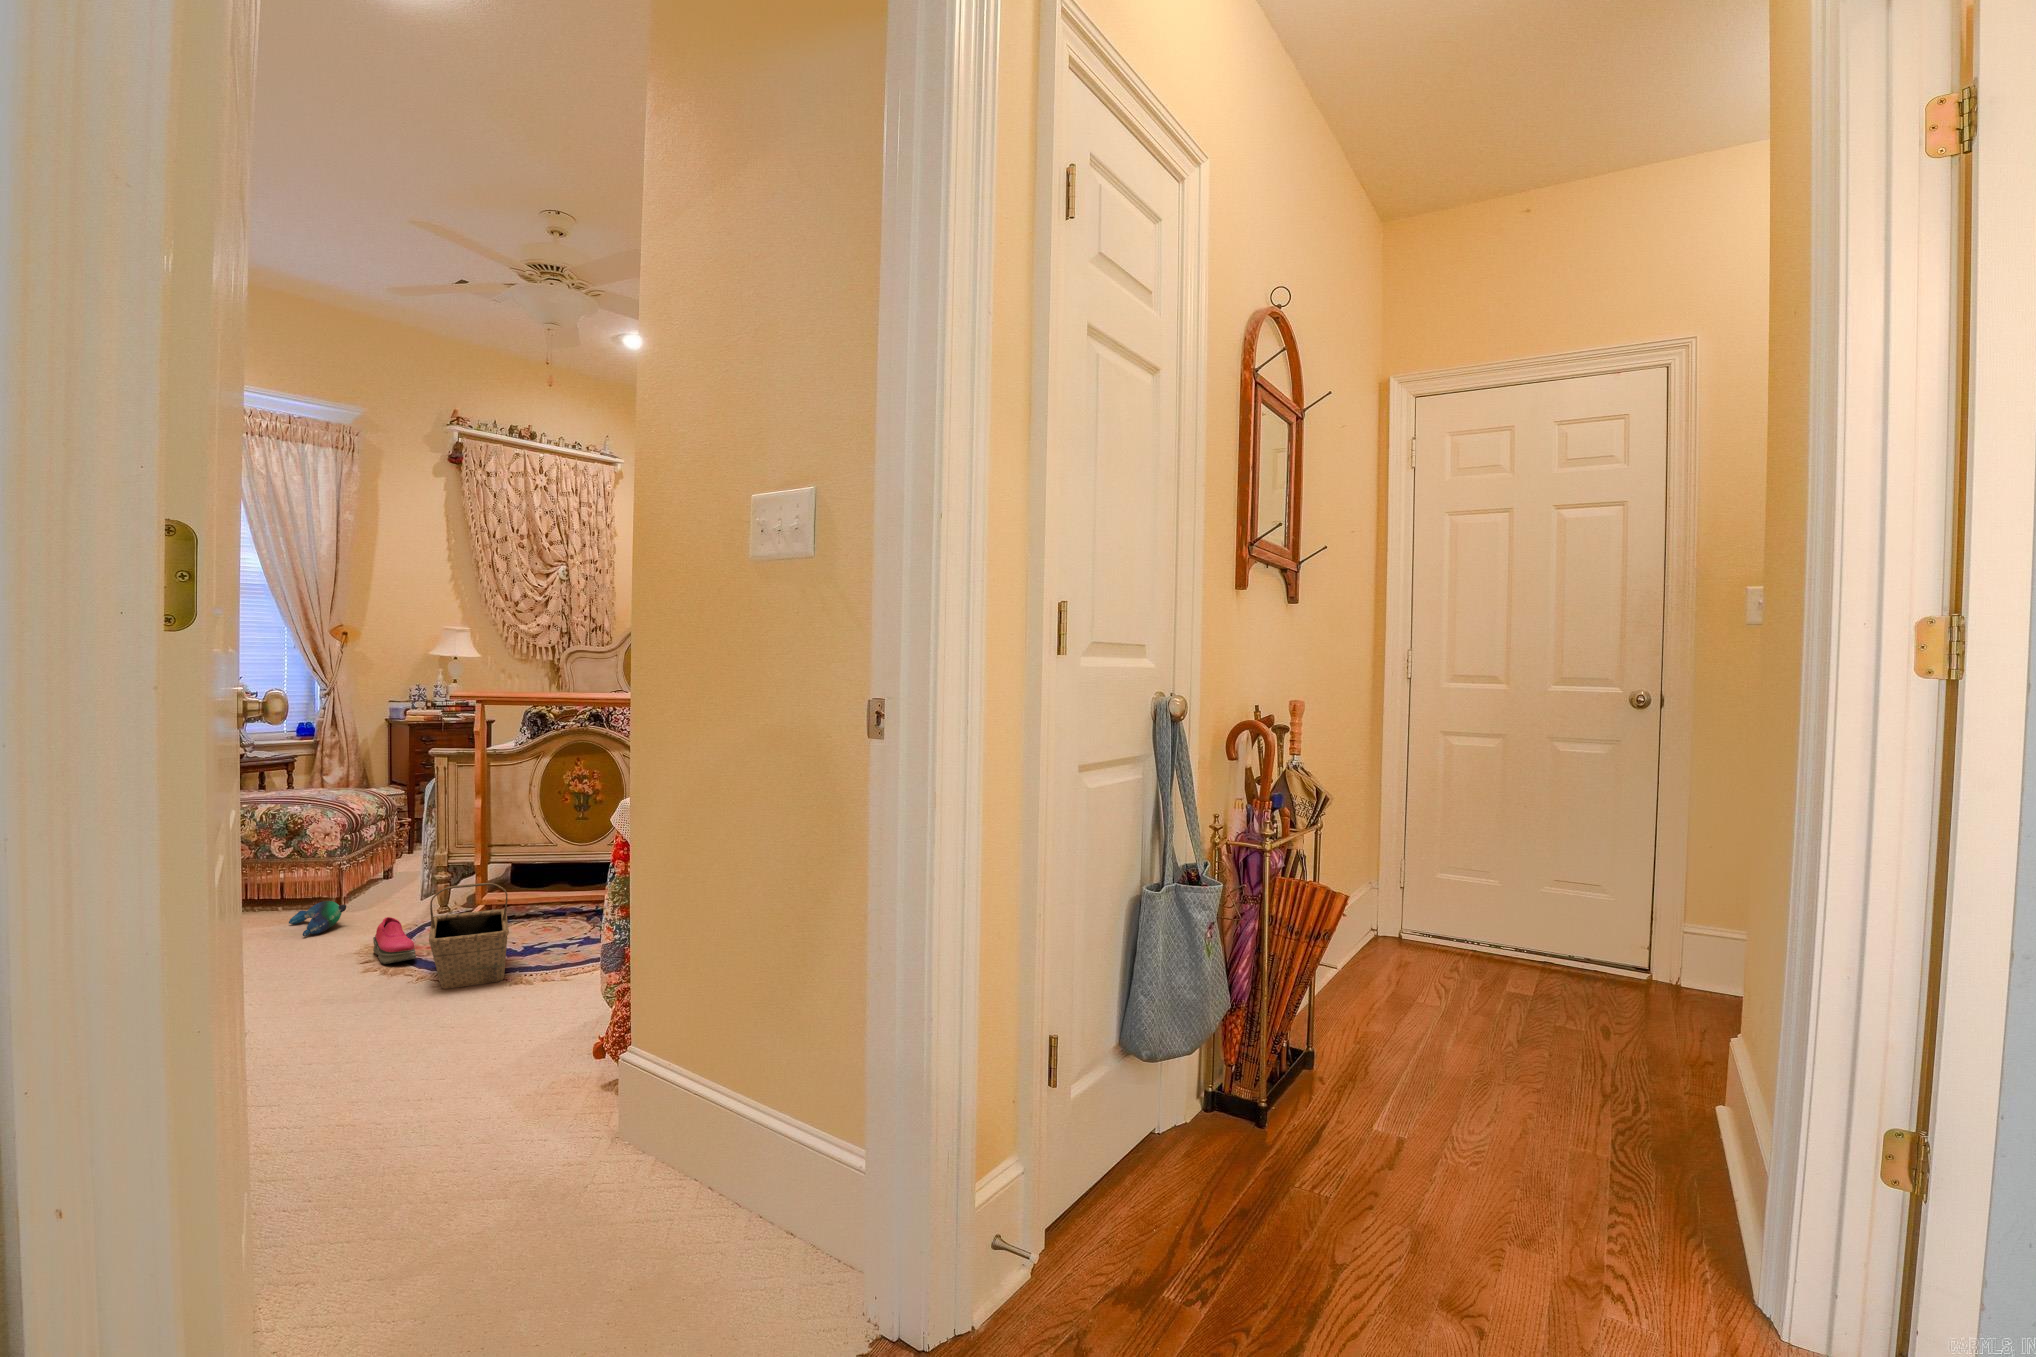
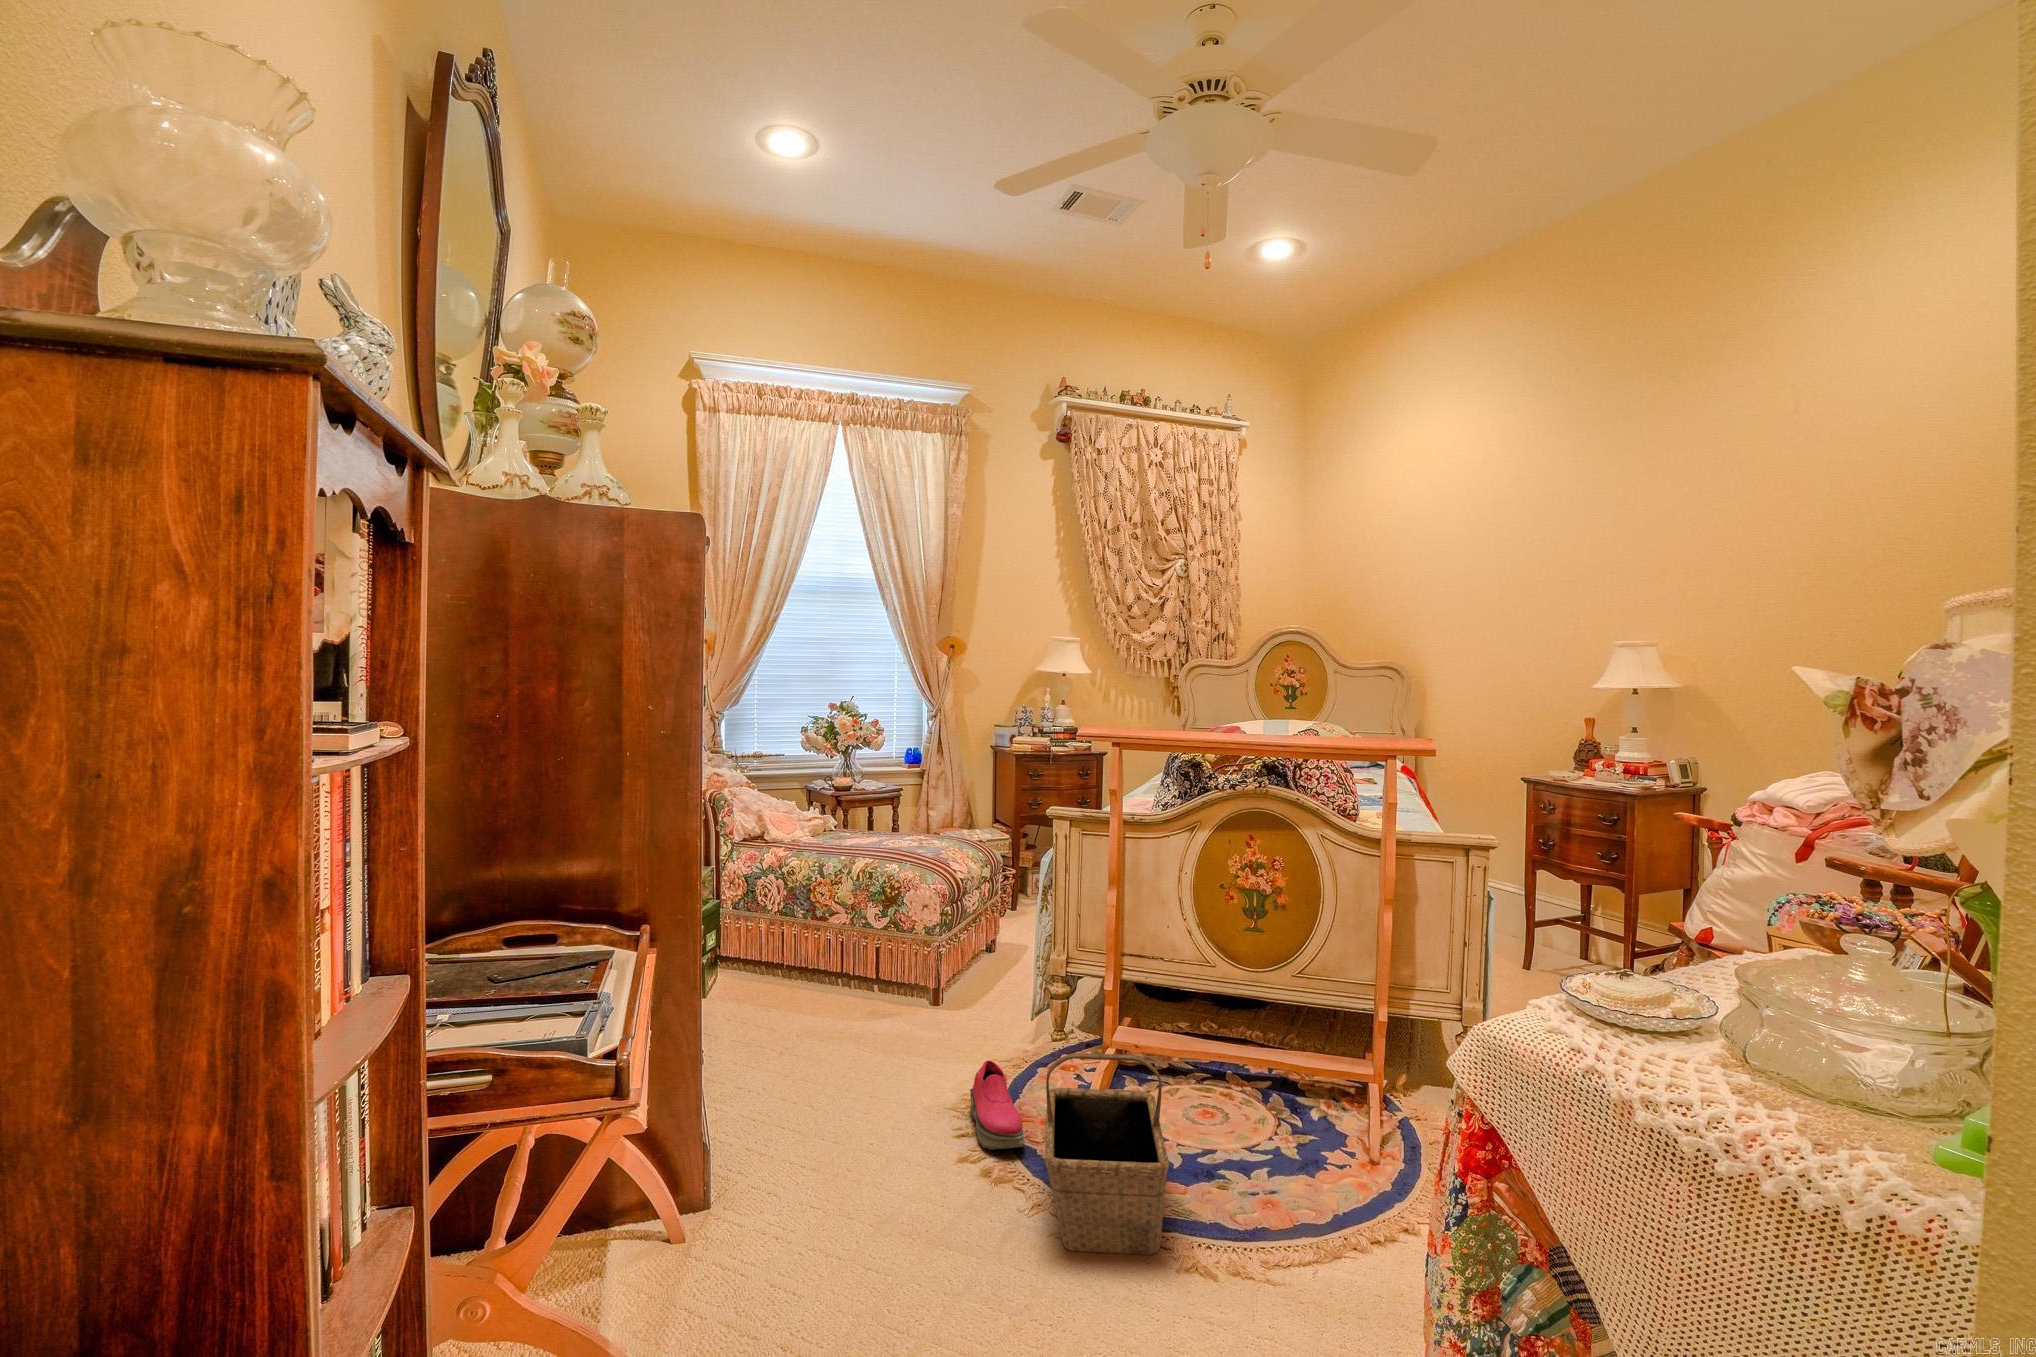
plush toy: present [289,901,346,936] -> none [882,999,944,1053]

